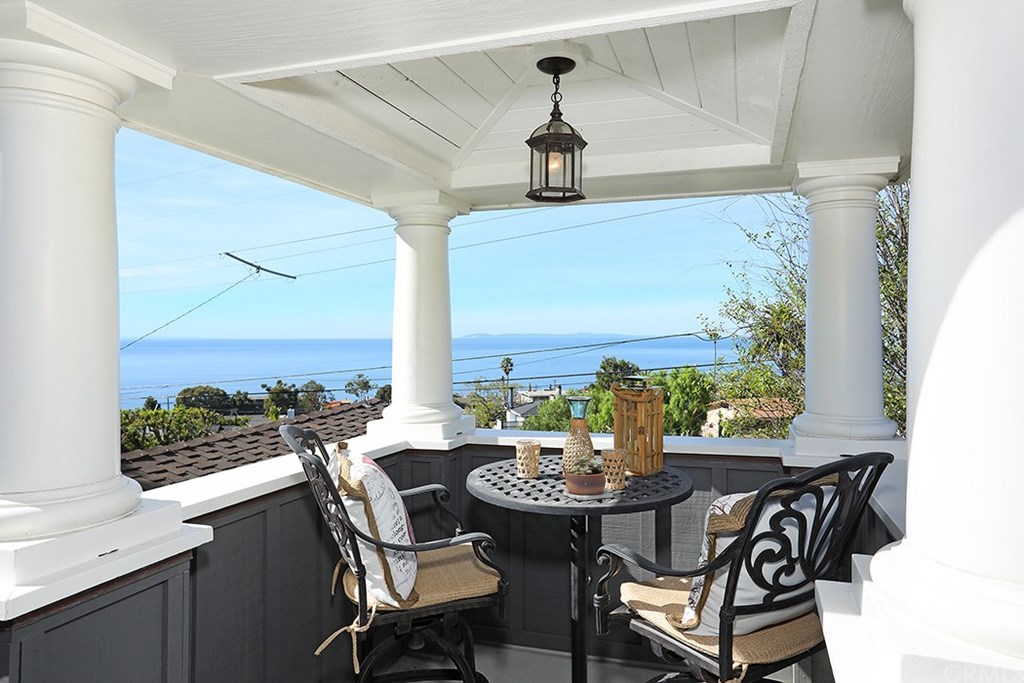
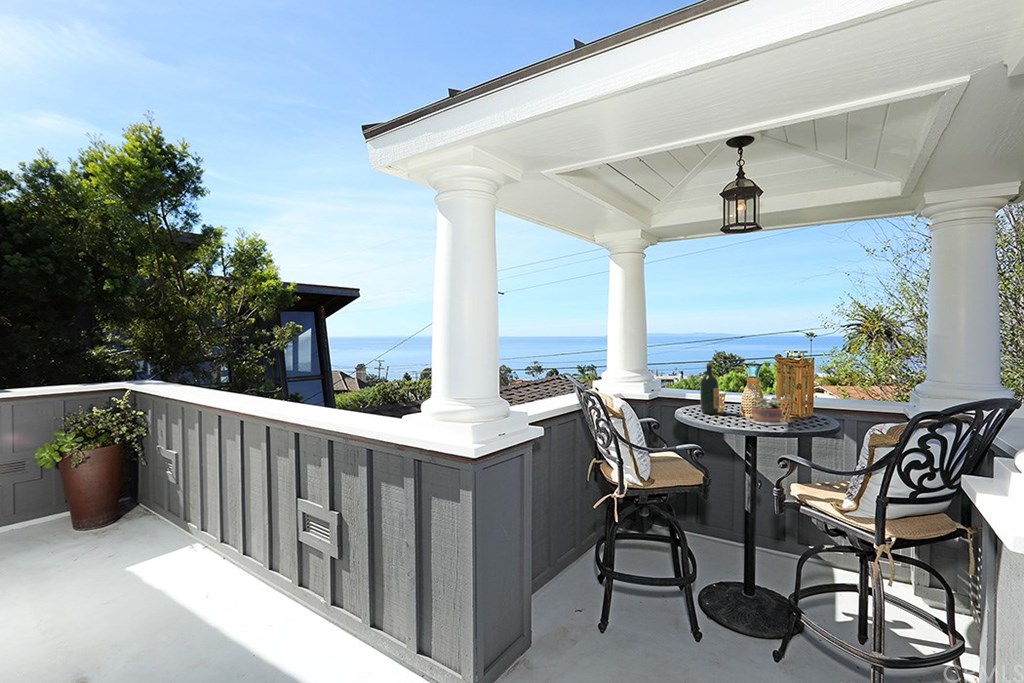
wine bottle: none [494,403,521,482] -> present [700,363,719,414]

